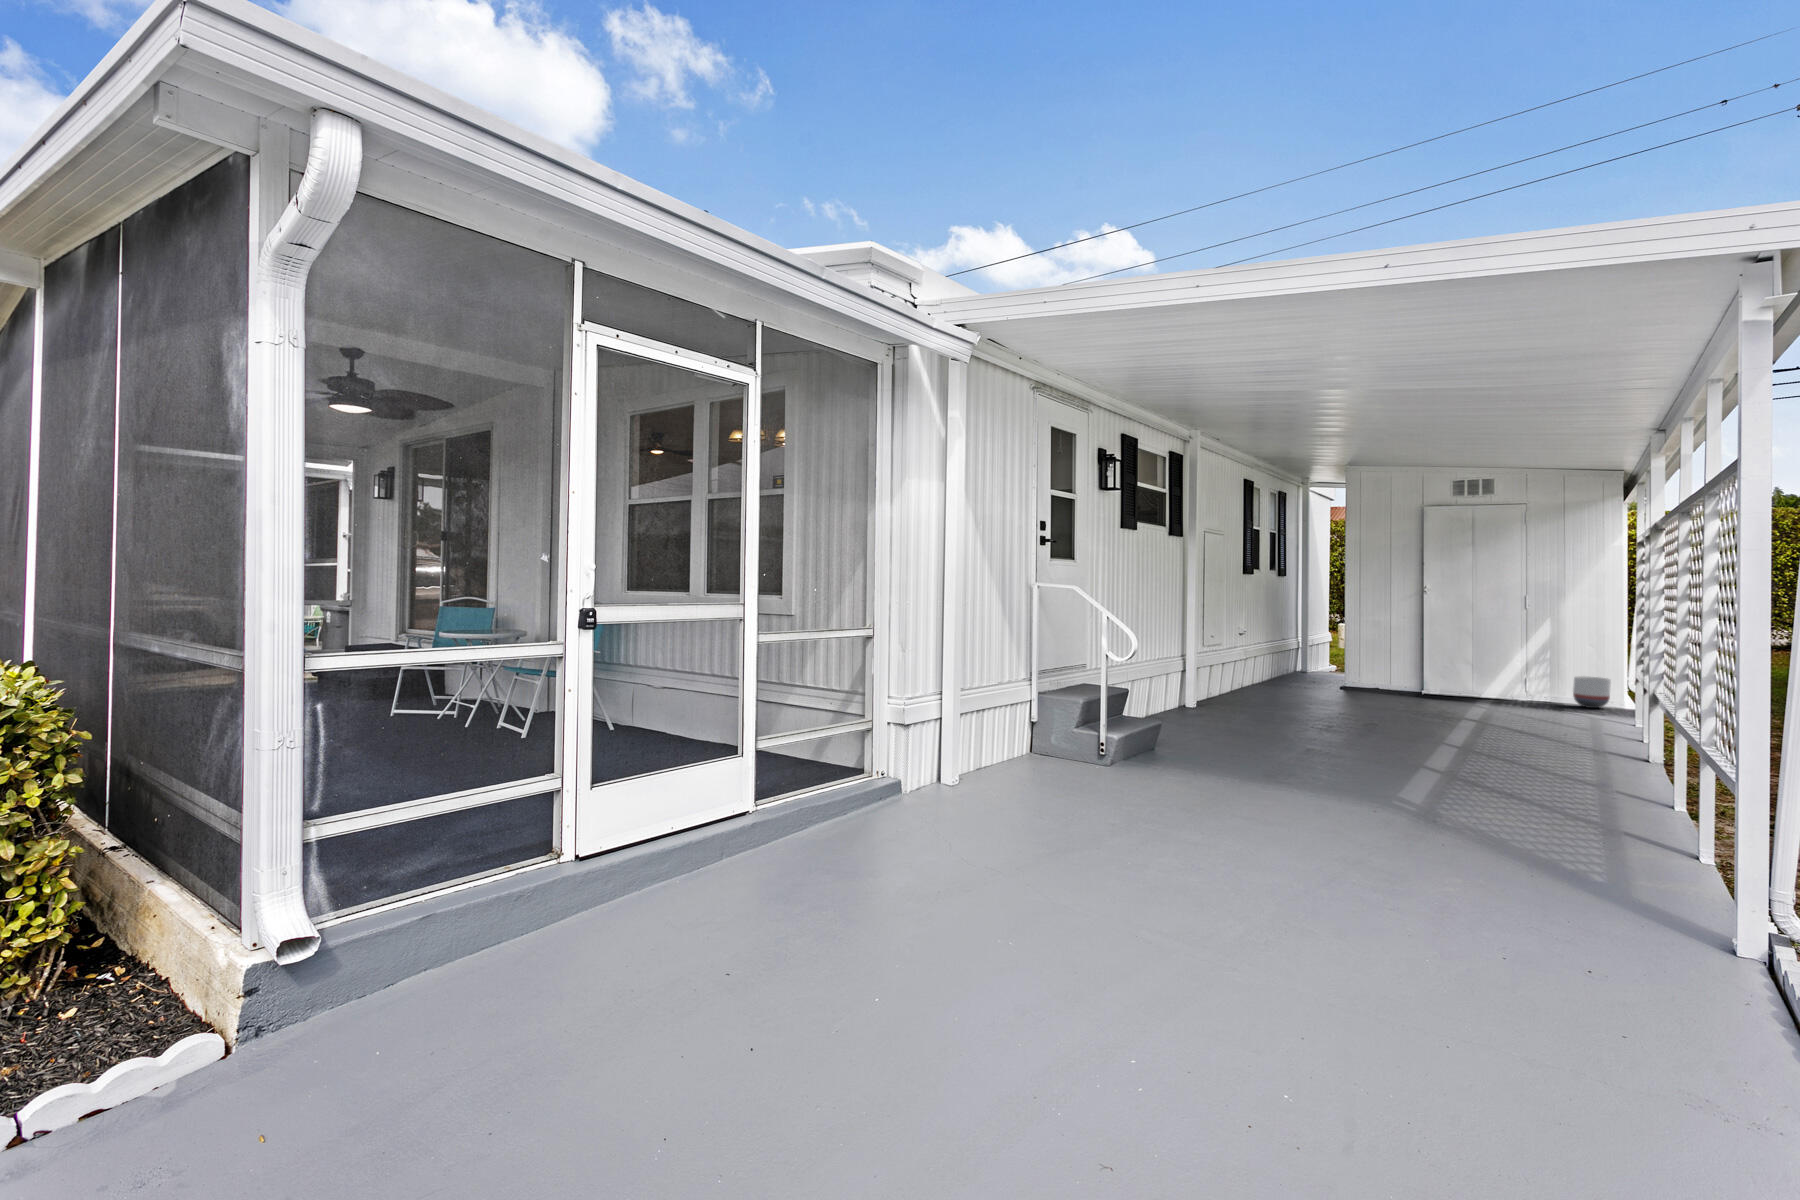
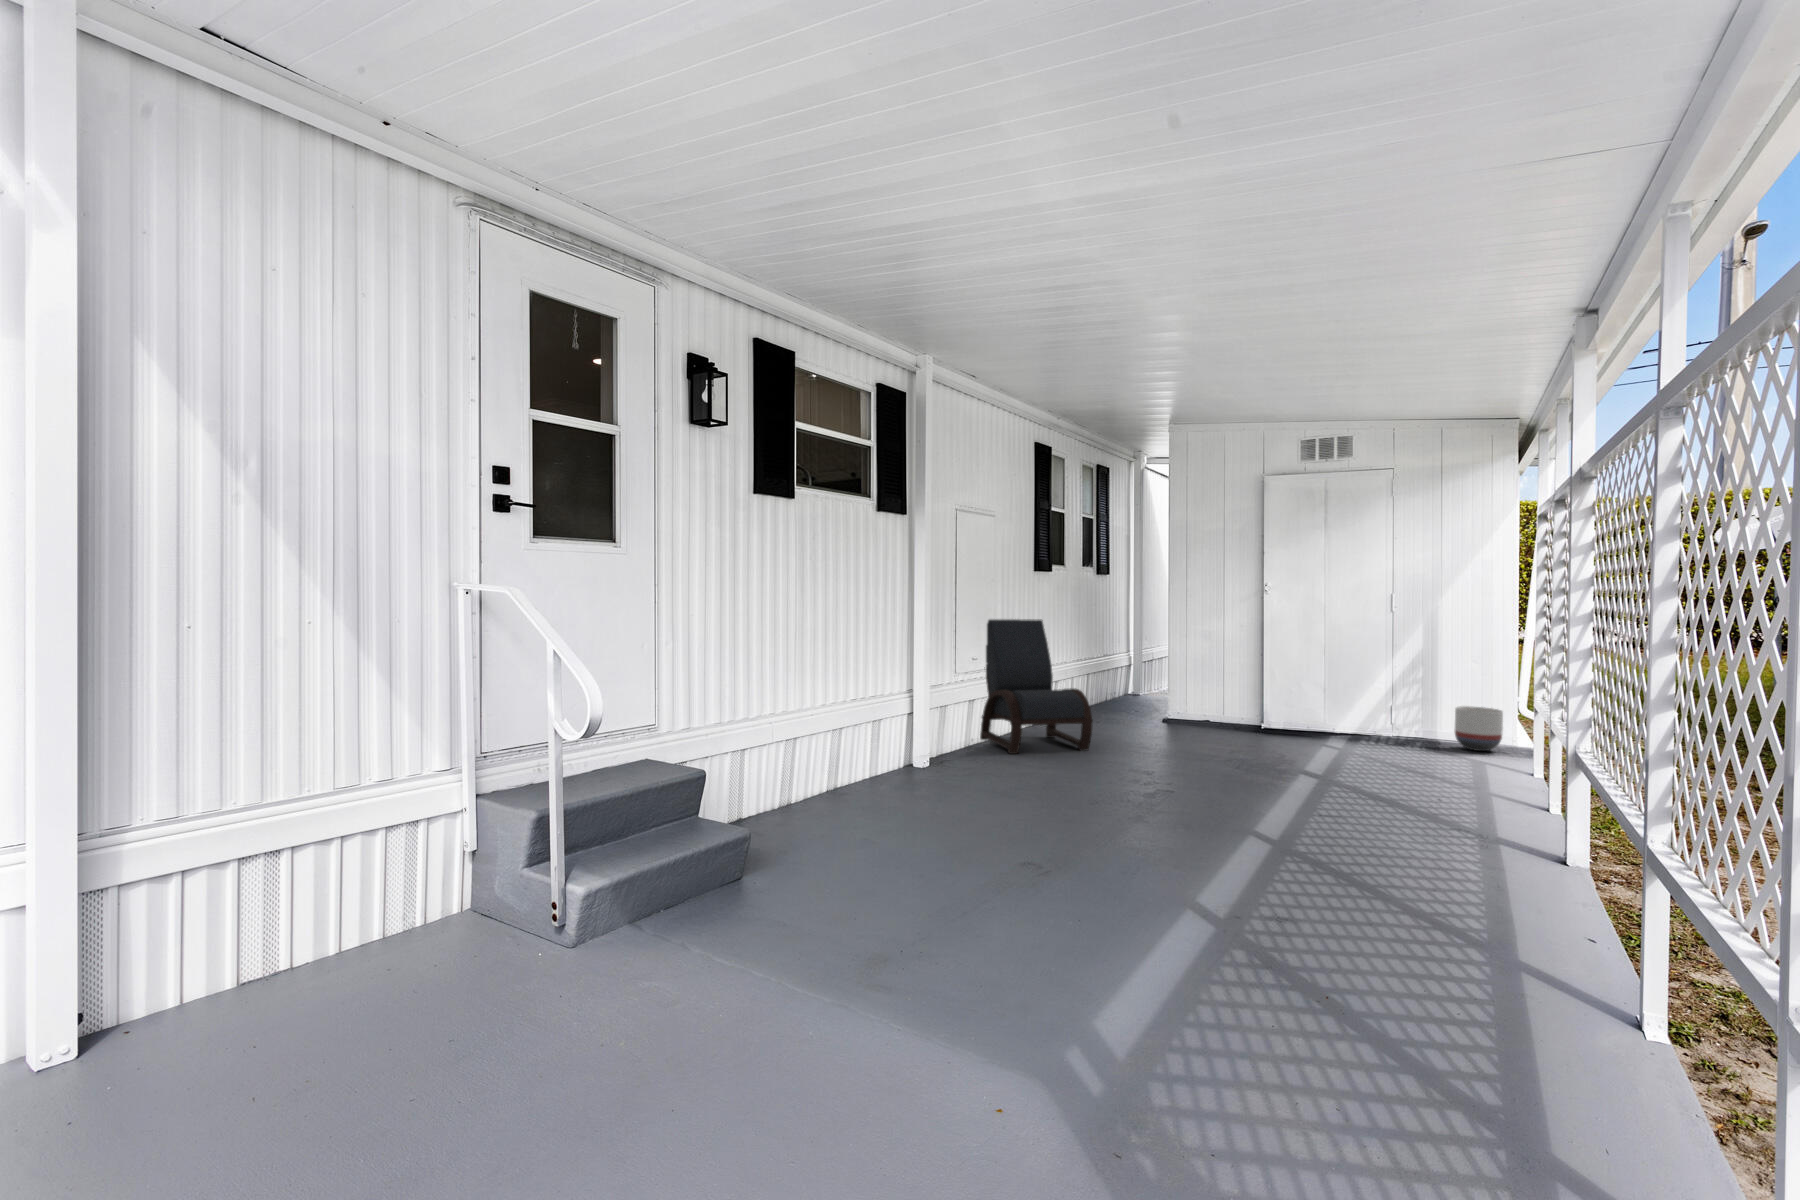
lounge chair: none [1213,610,1304,703] -> present [980,619,1093,754]

